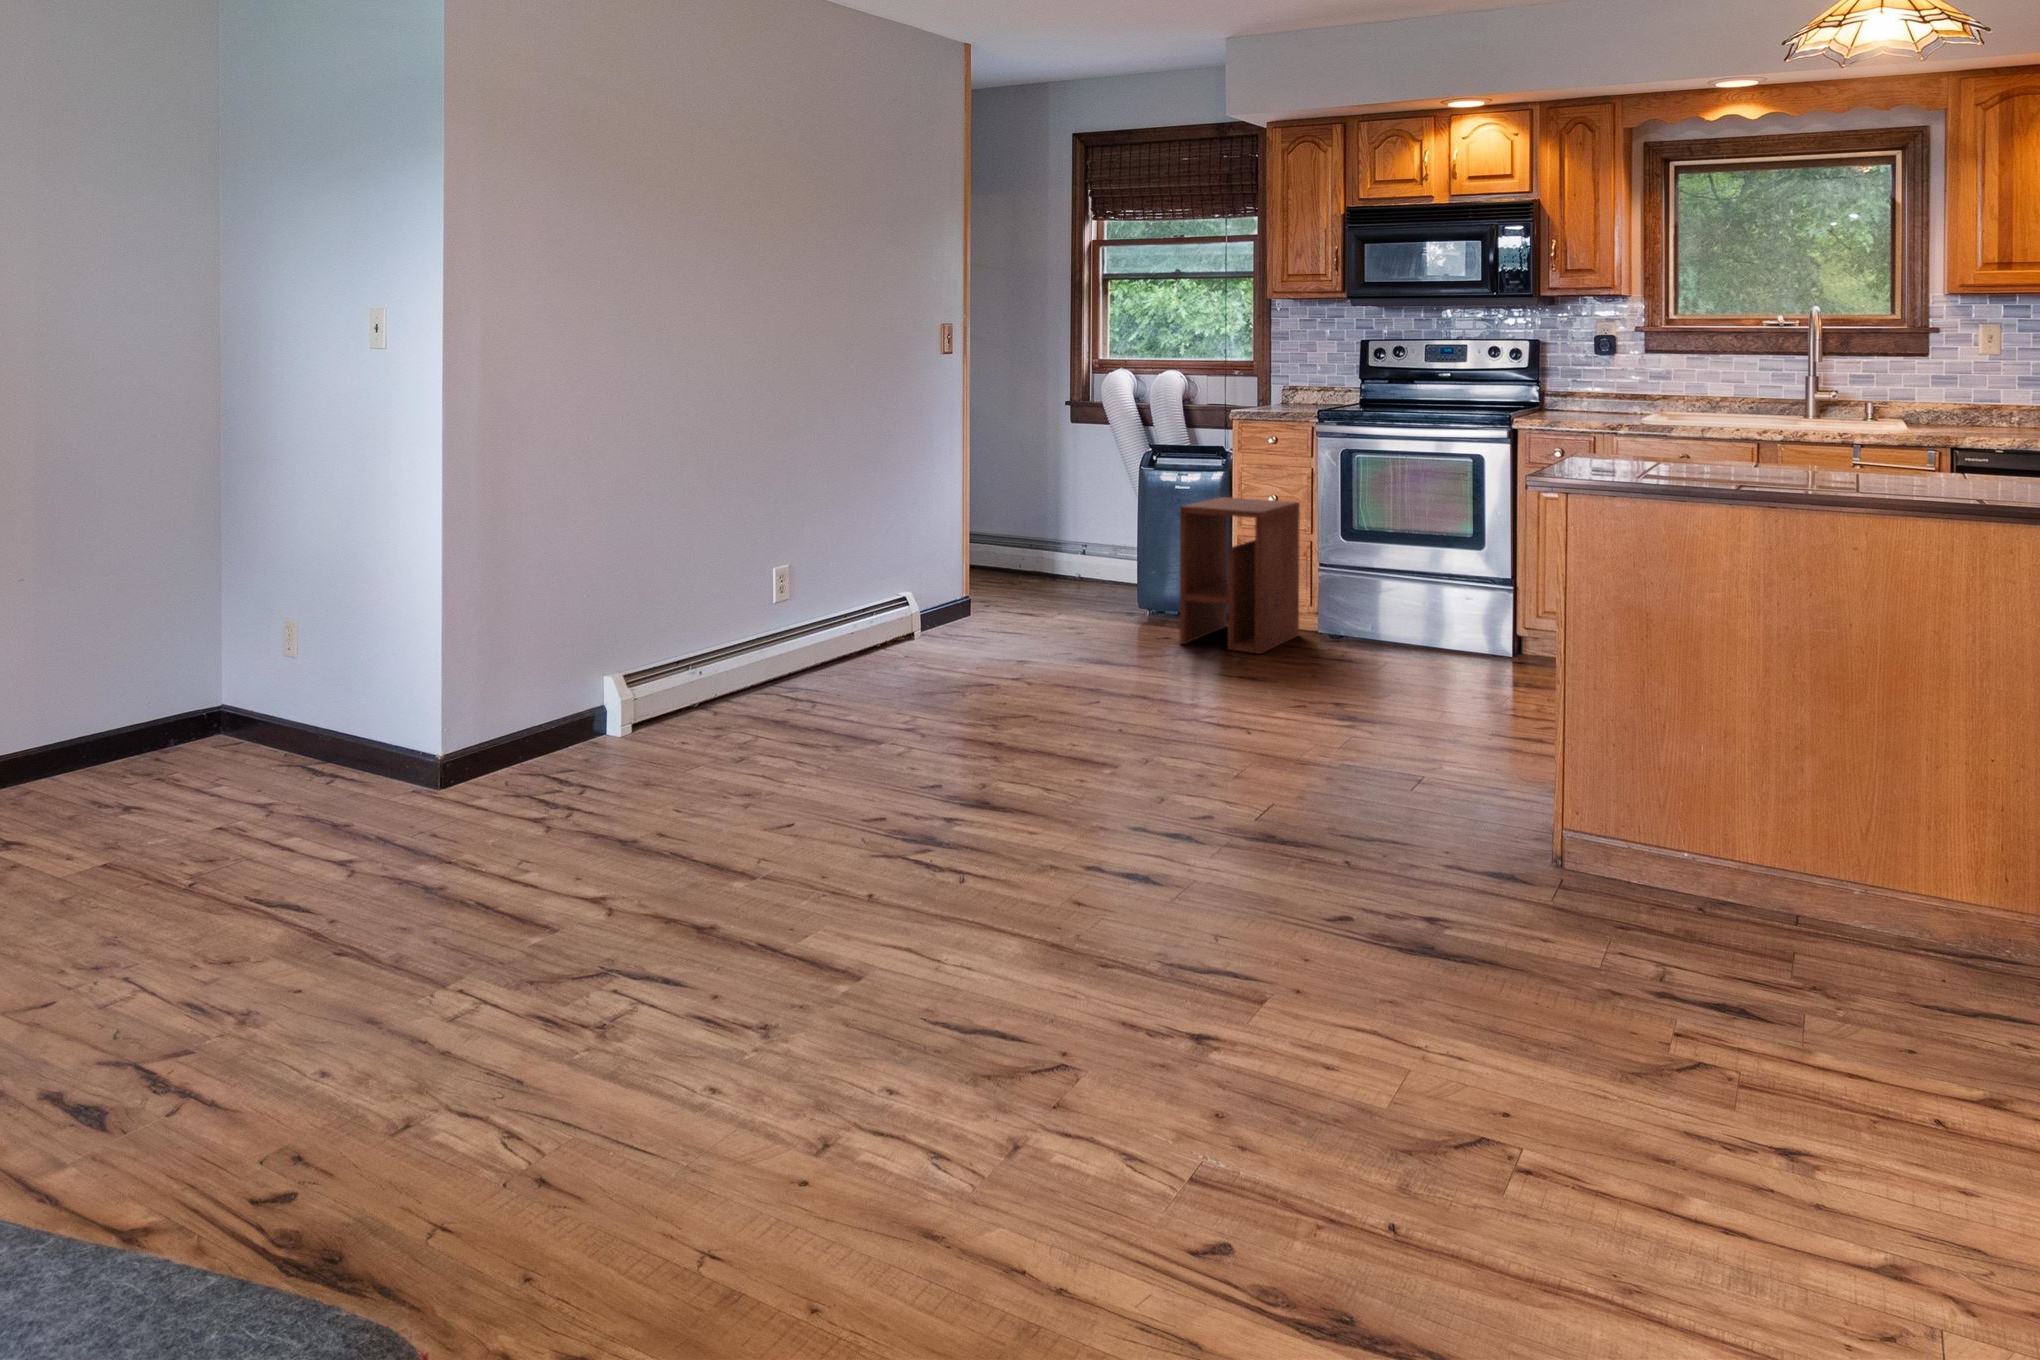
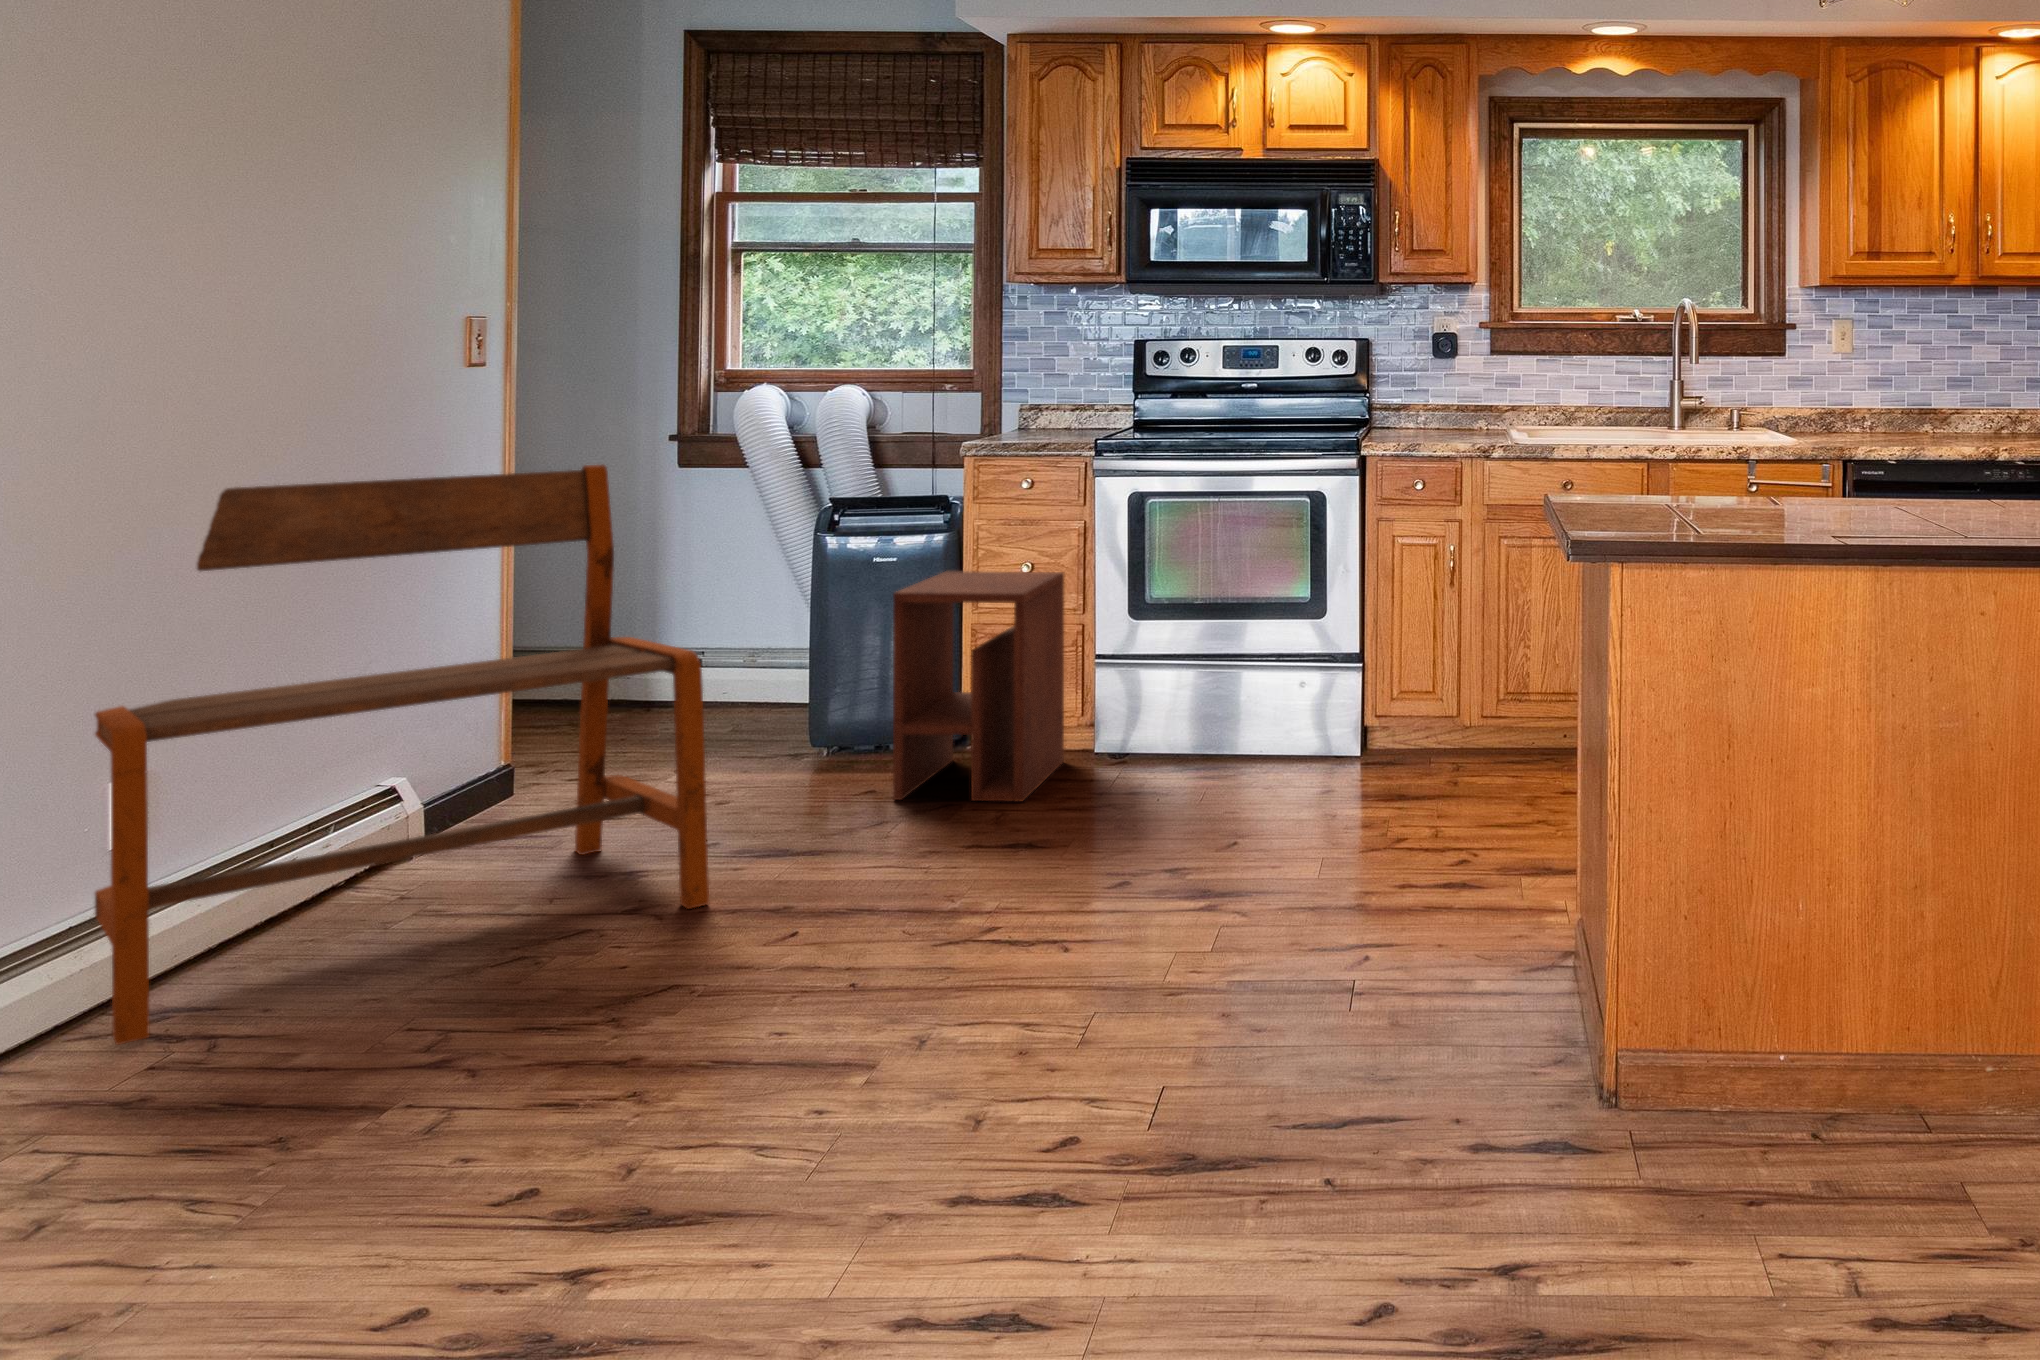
bench: none [761,414,1056,699] -> present [95,465,709,1045]

